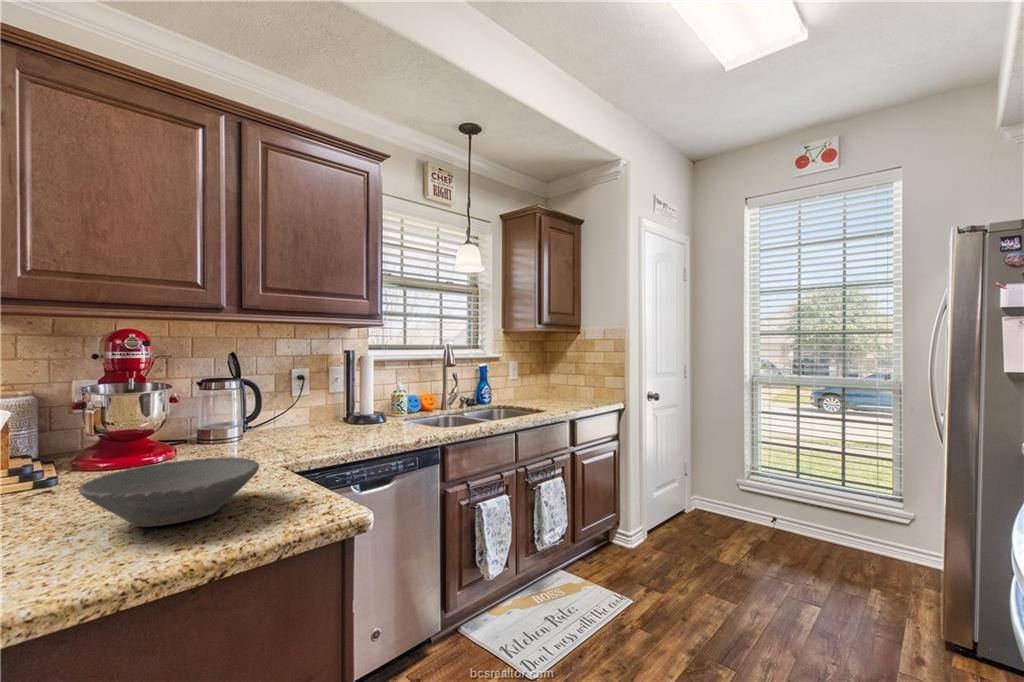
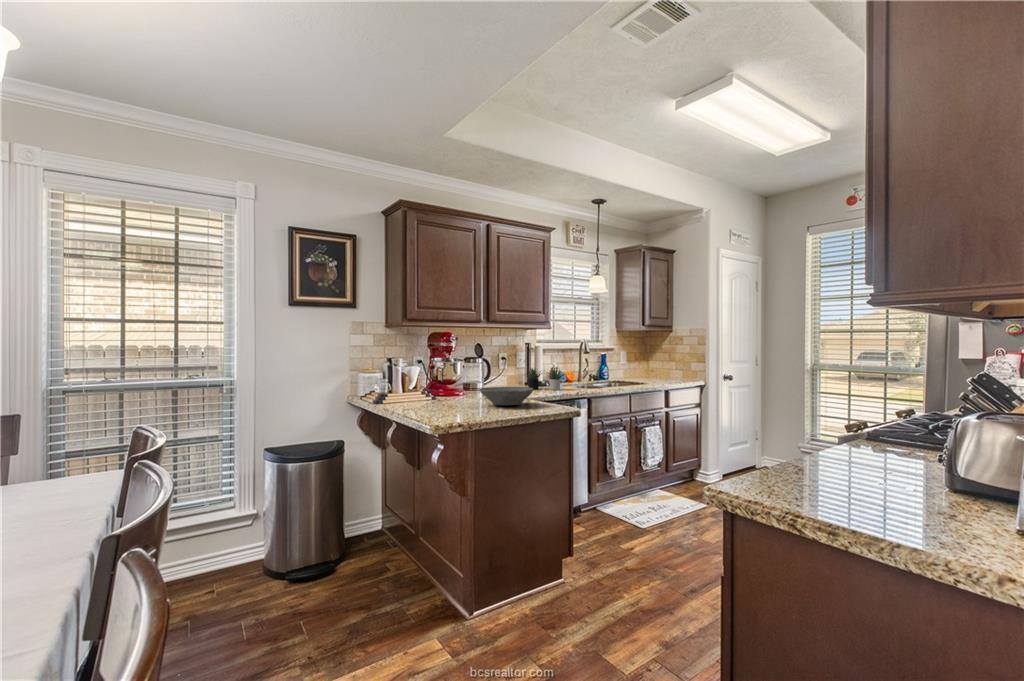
succulent plant: none [330,388,405,433] -> present [526,367,564,390]

